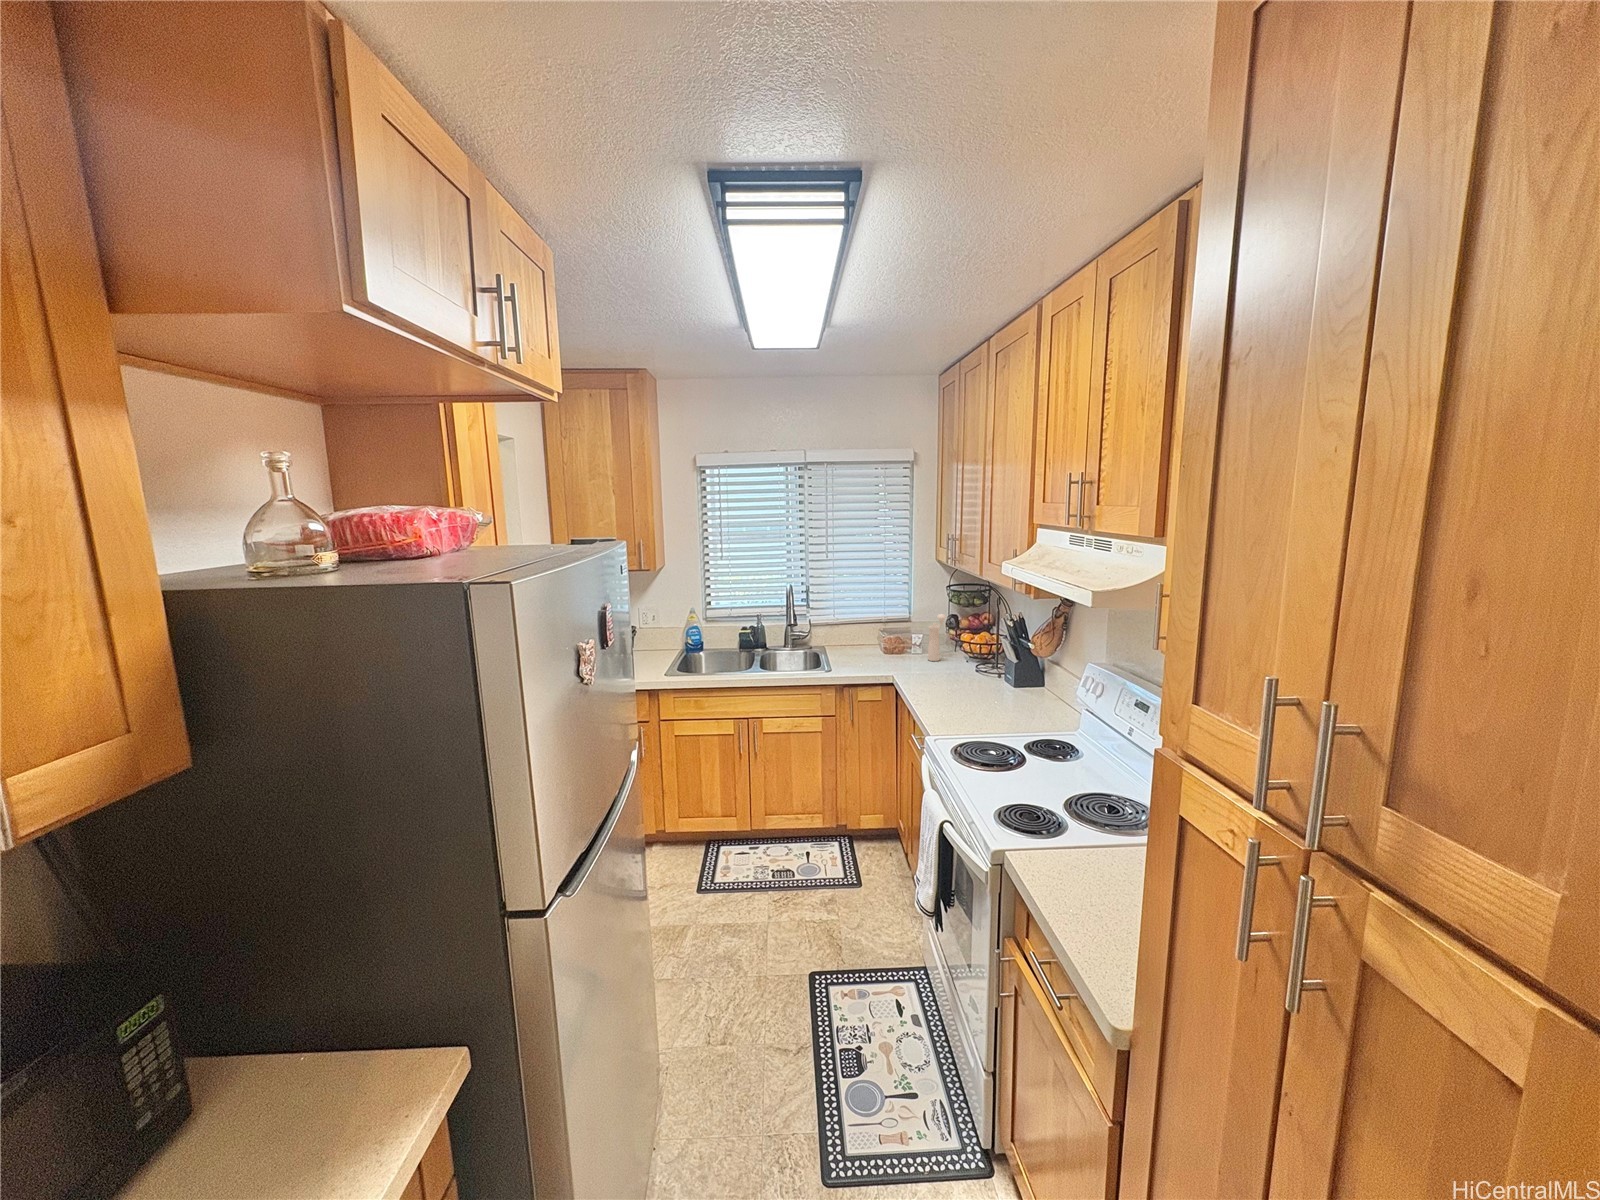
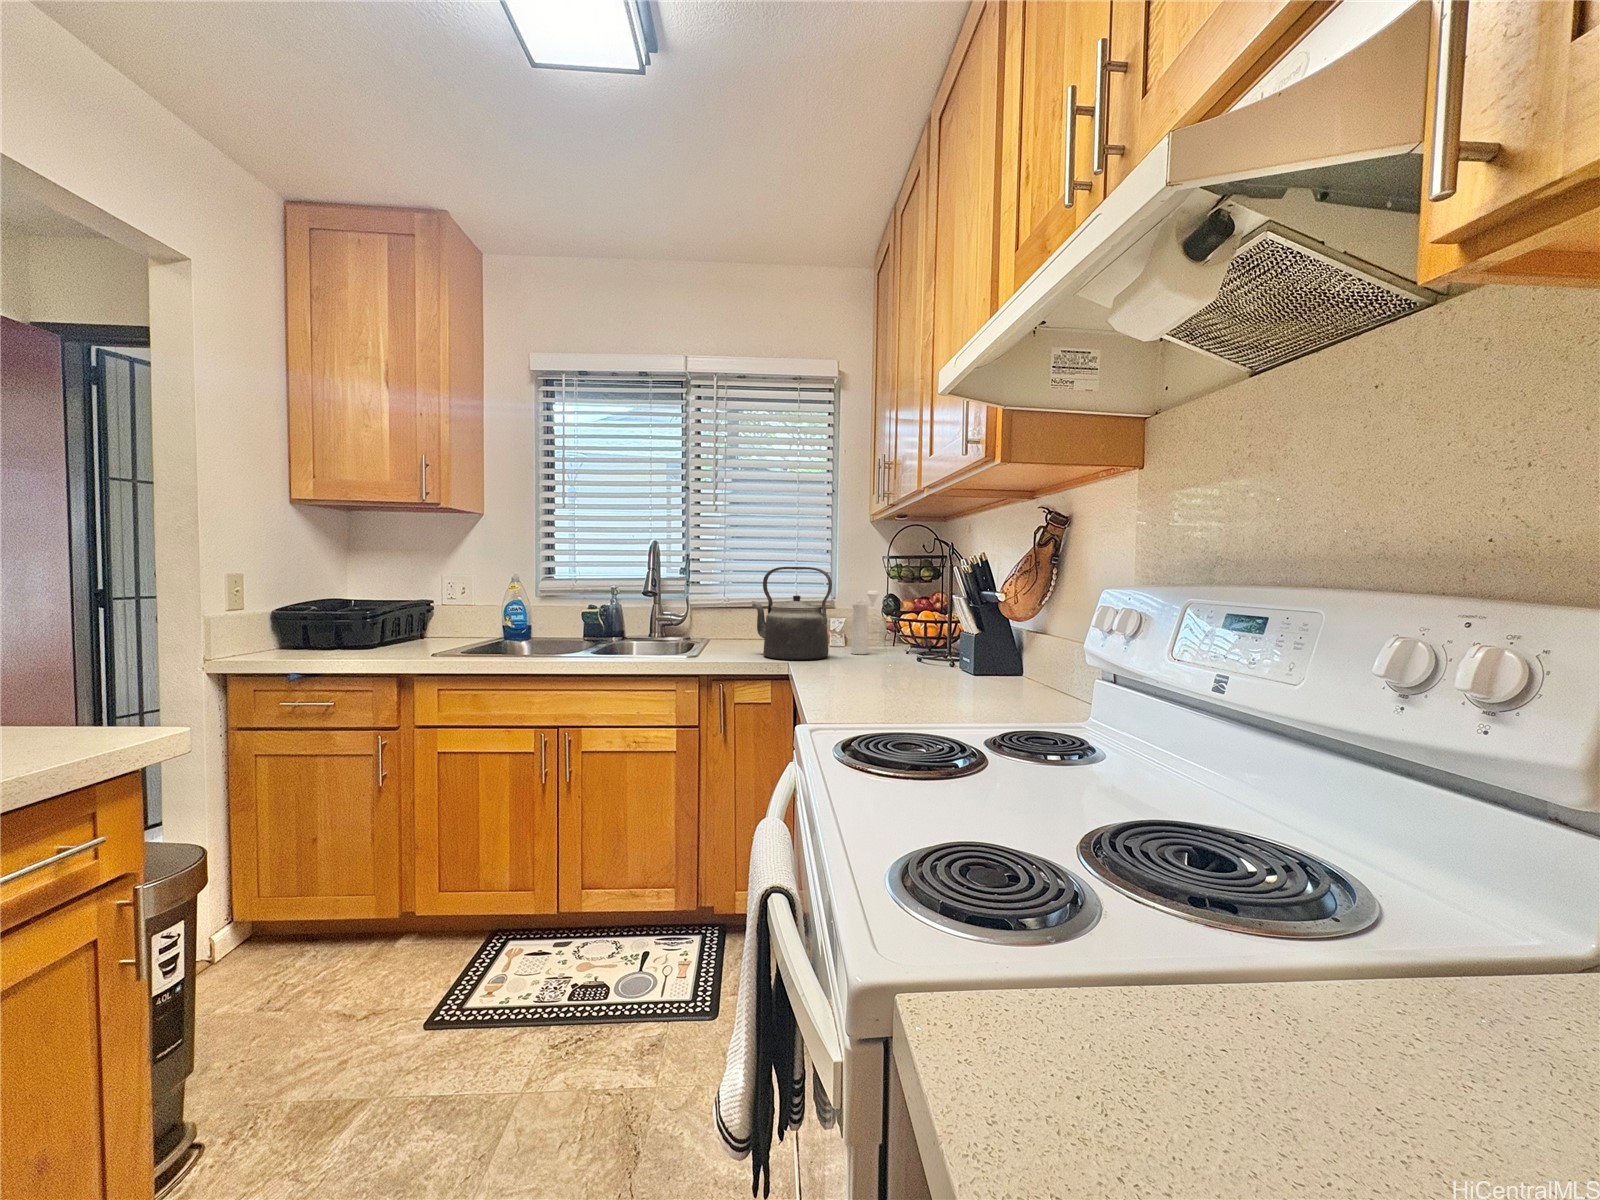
kettle: none [861,606,917,670] -> present [752,567,832,660]

